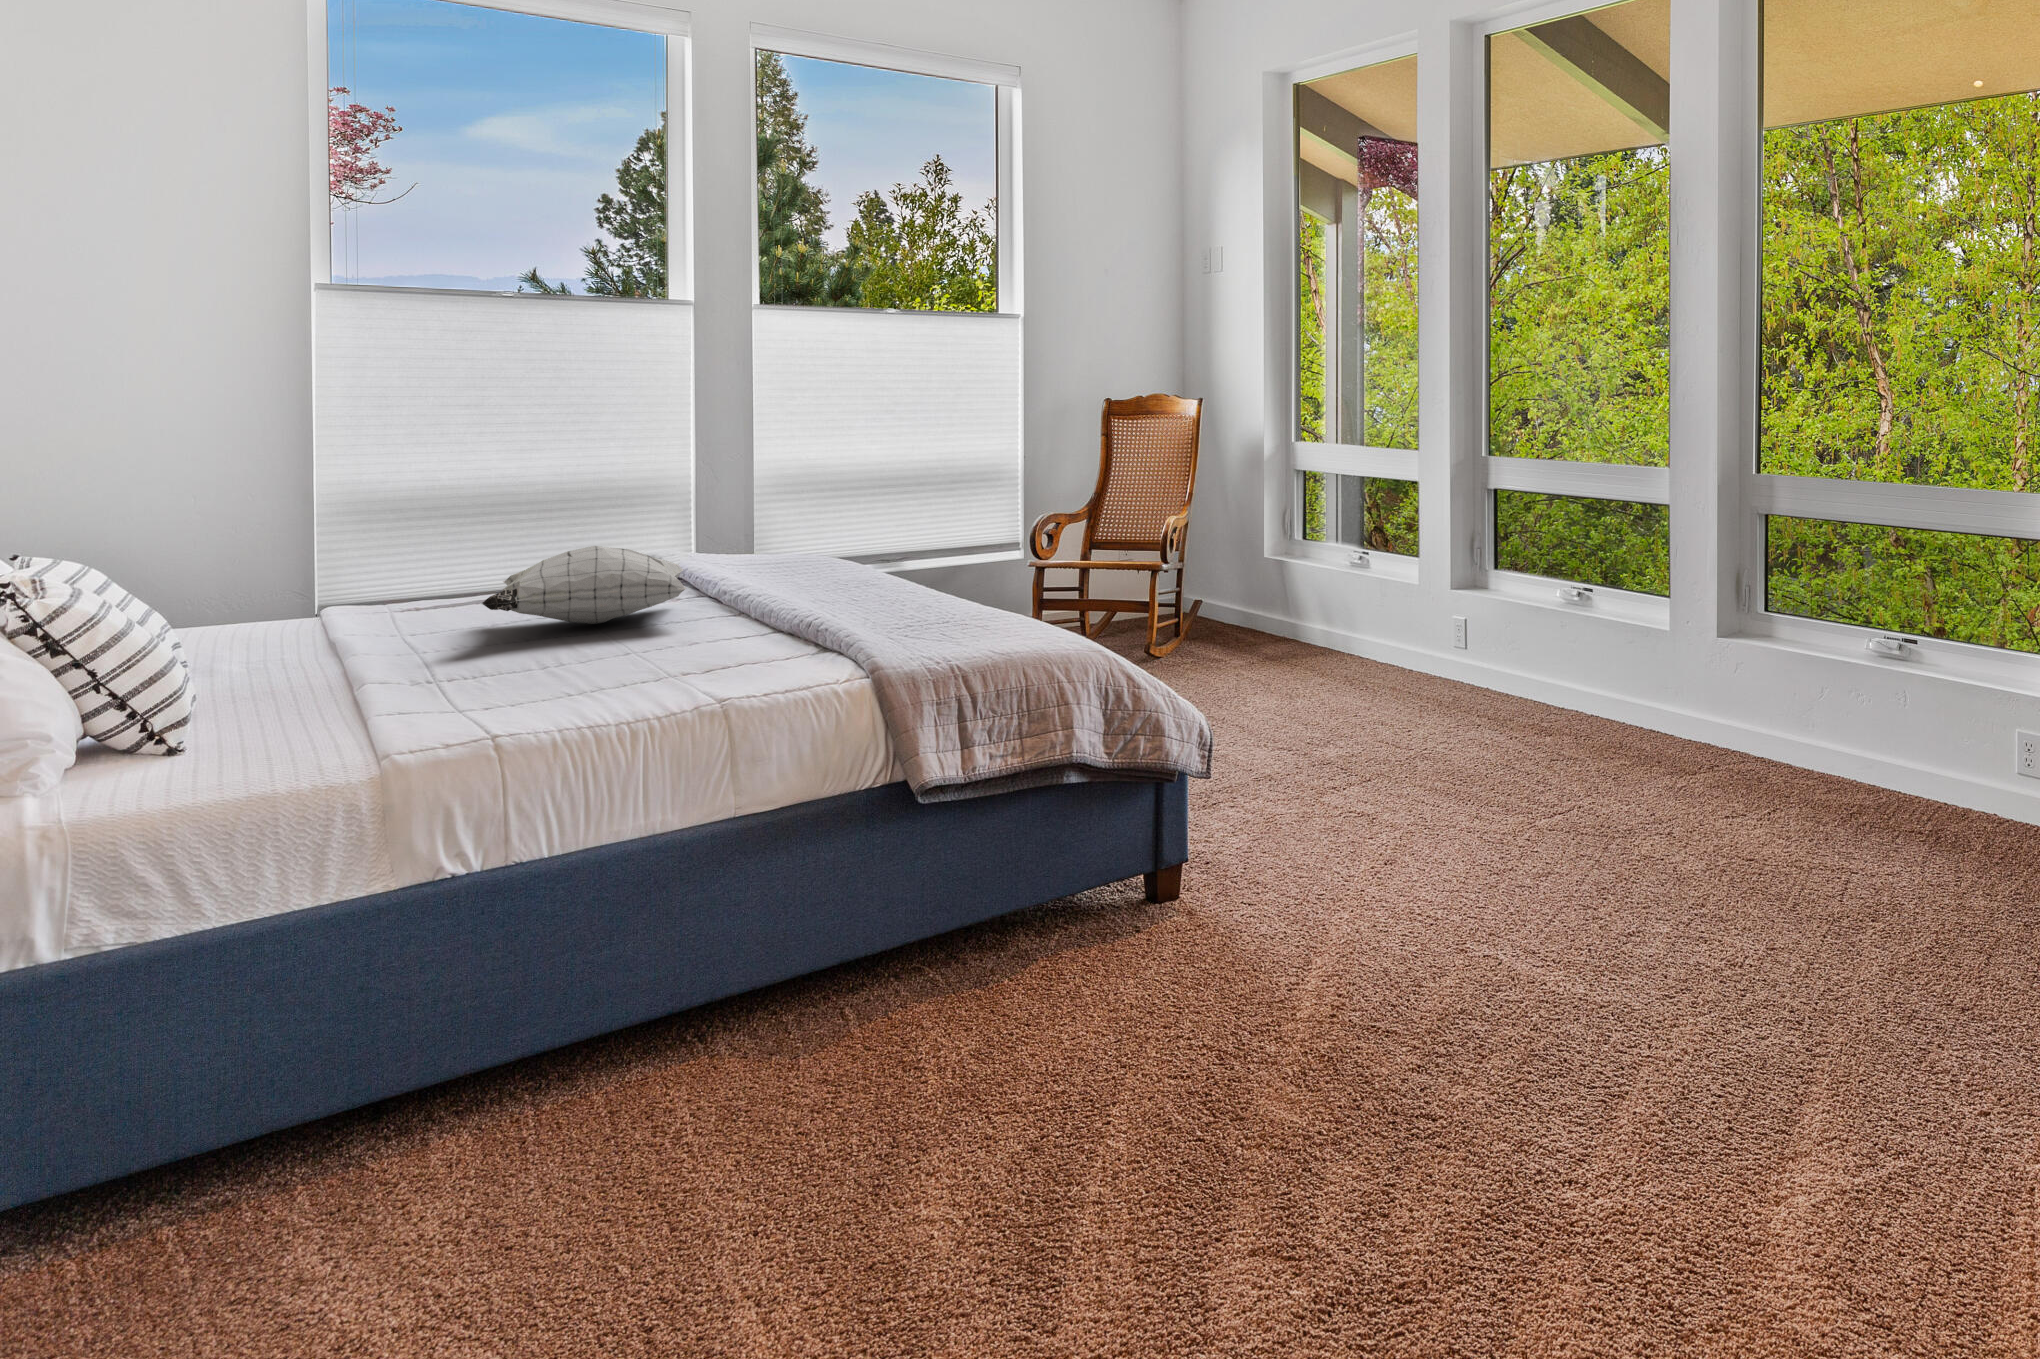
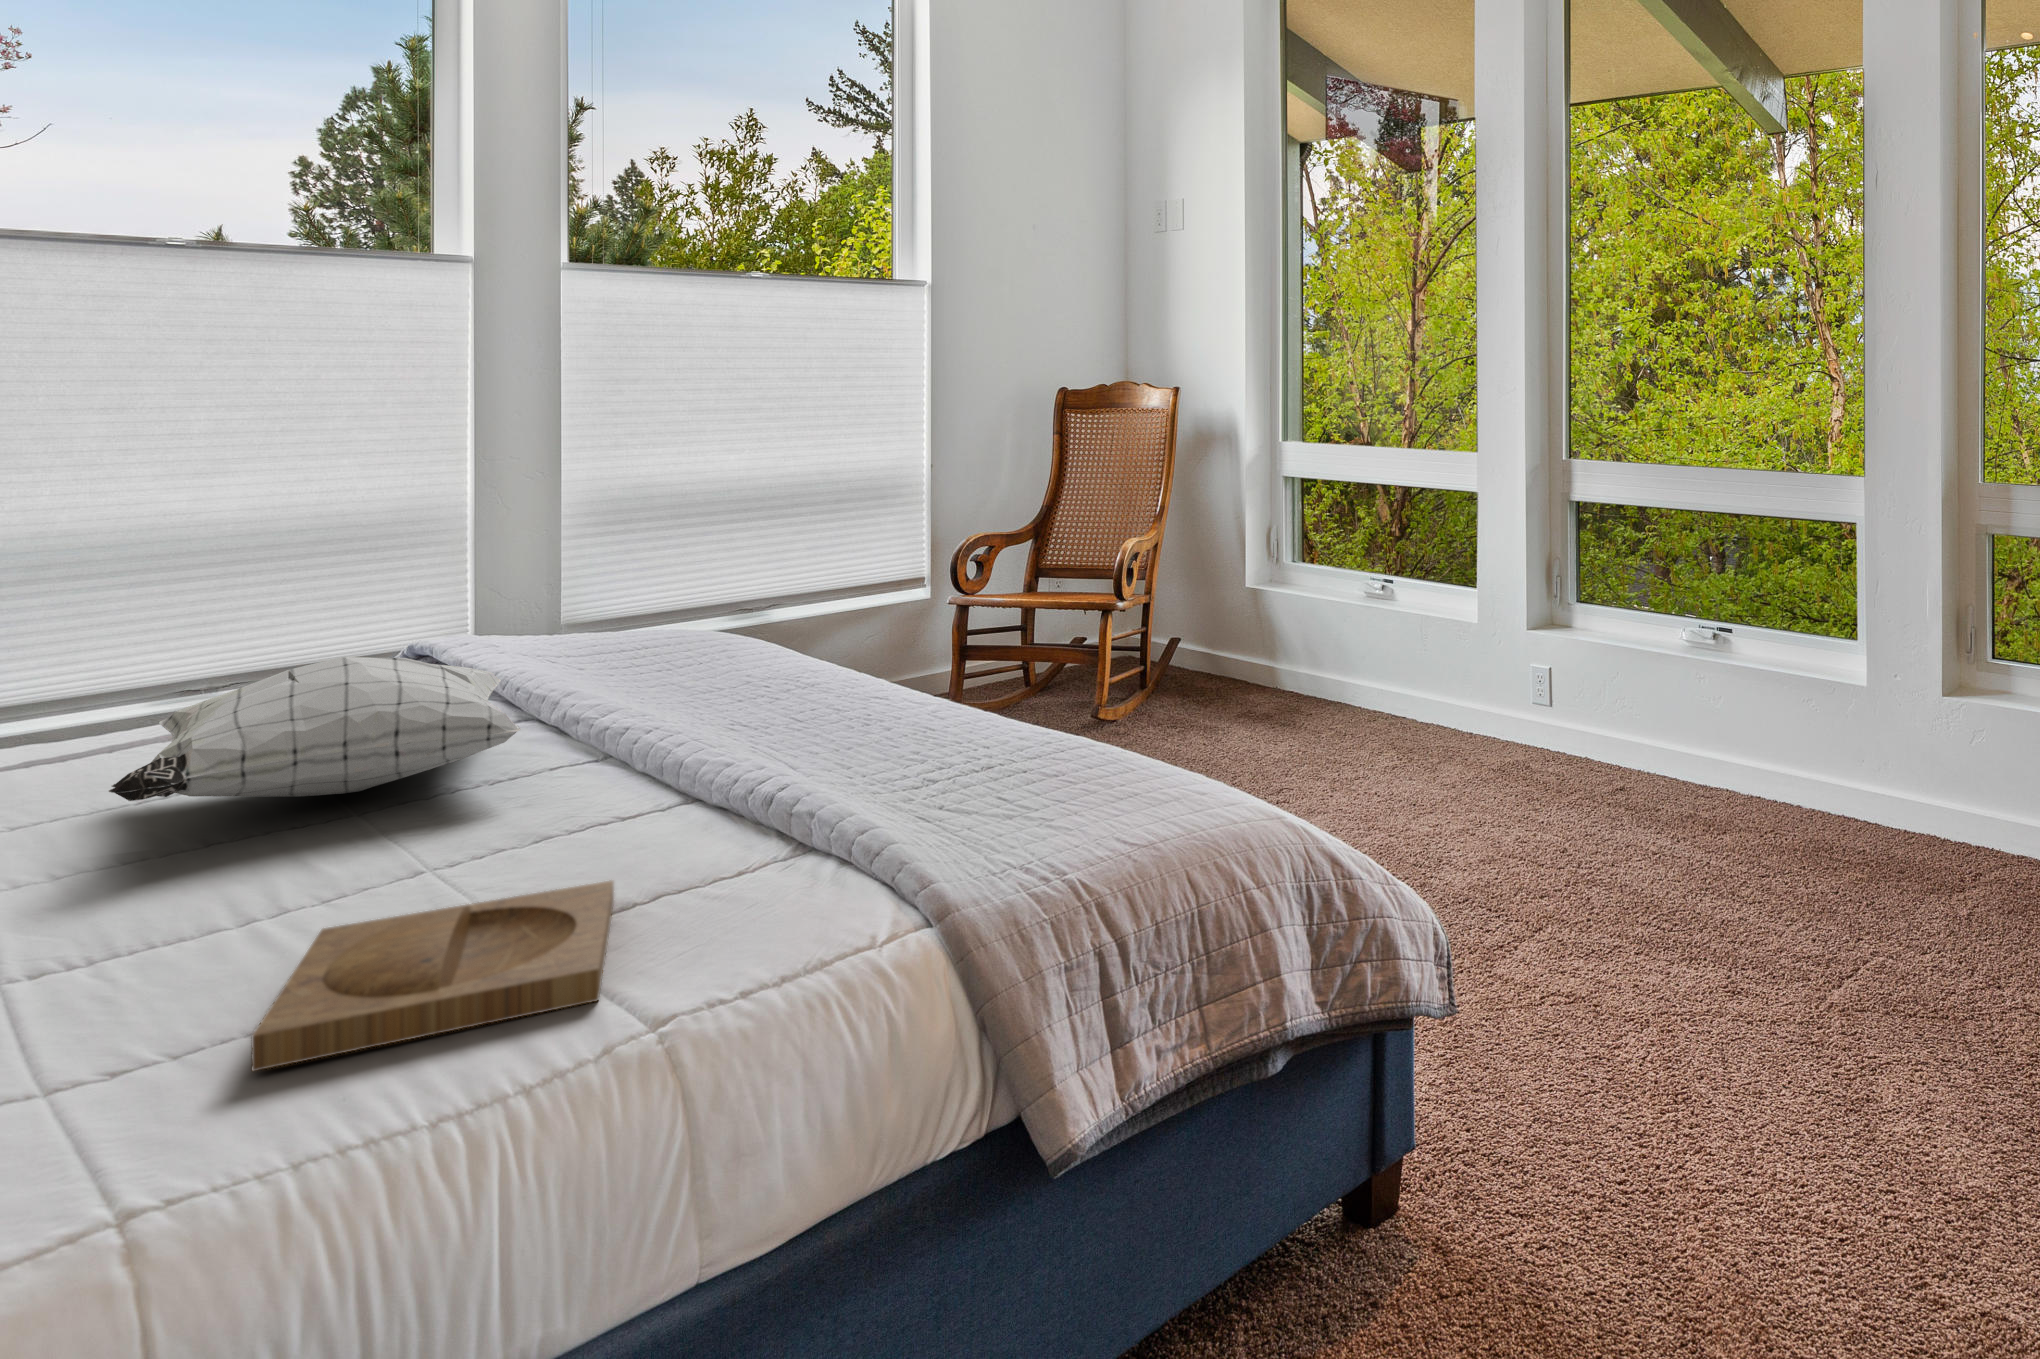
tray: none [546,652,718,704] -> present [252,881,614,1071]

